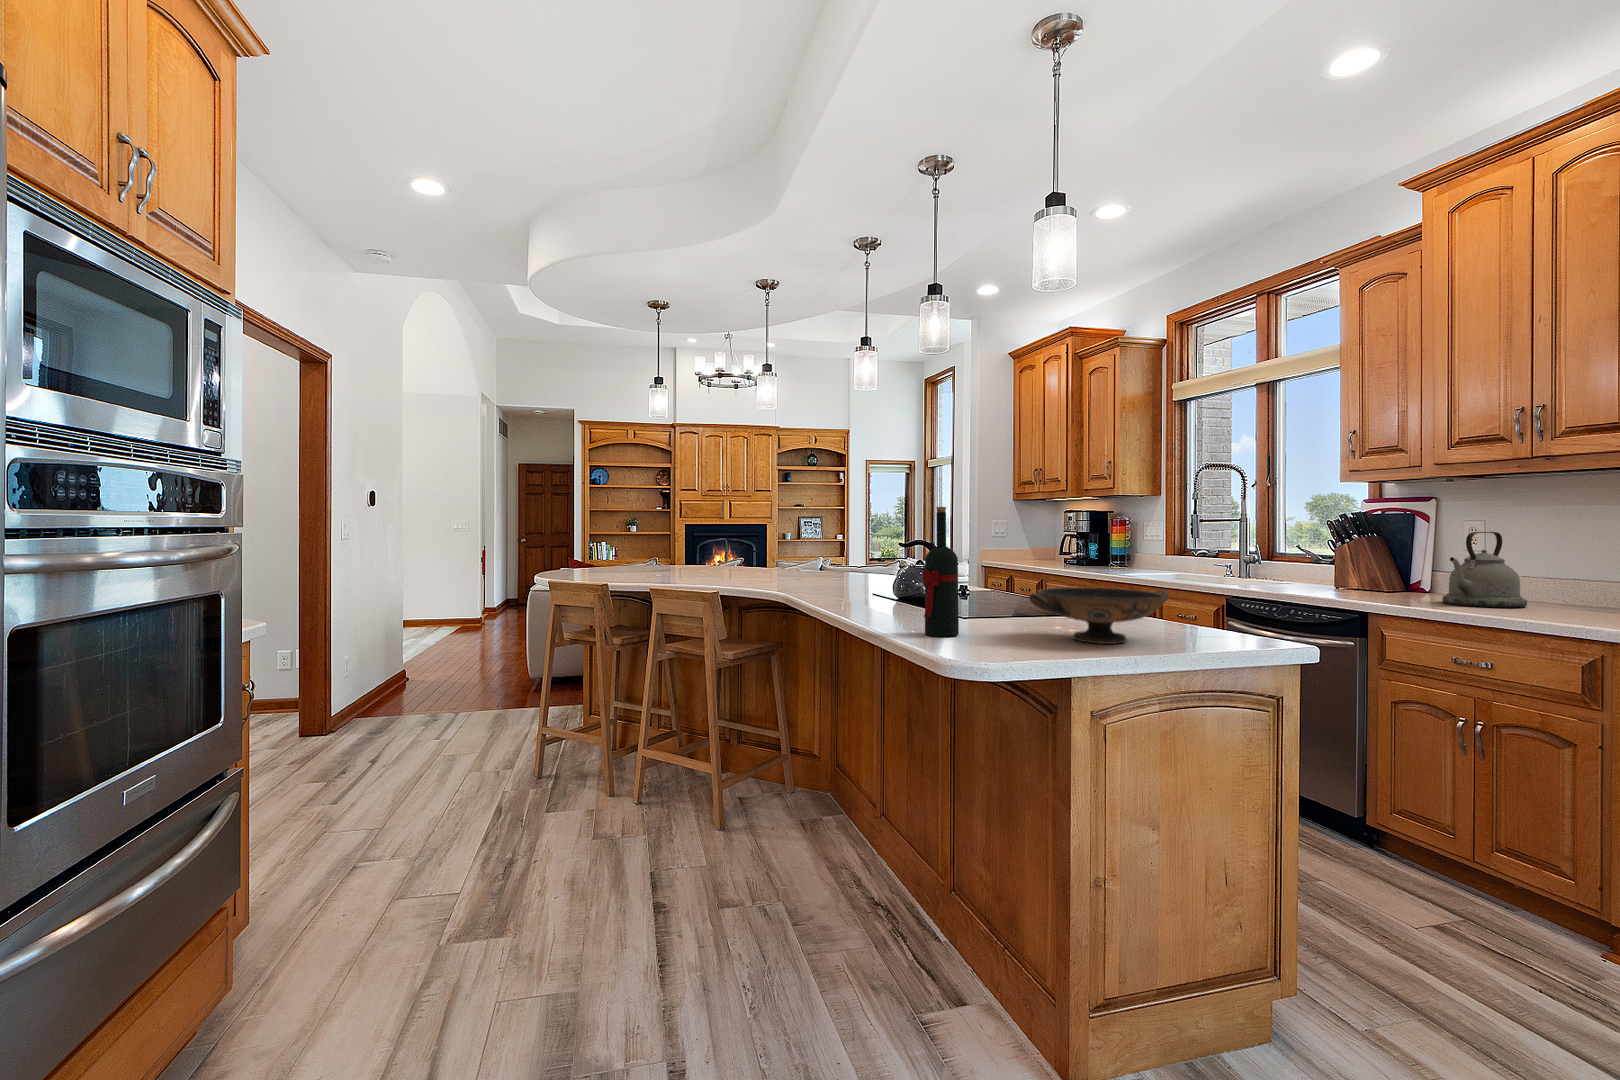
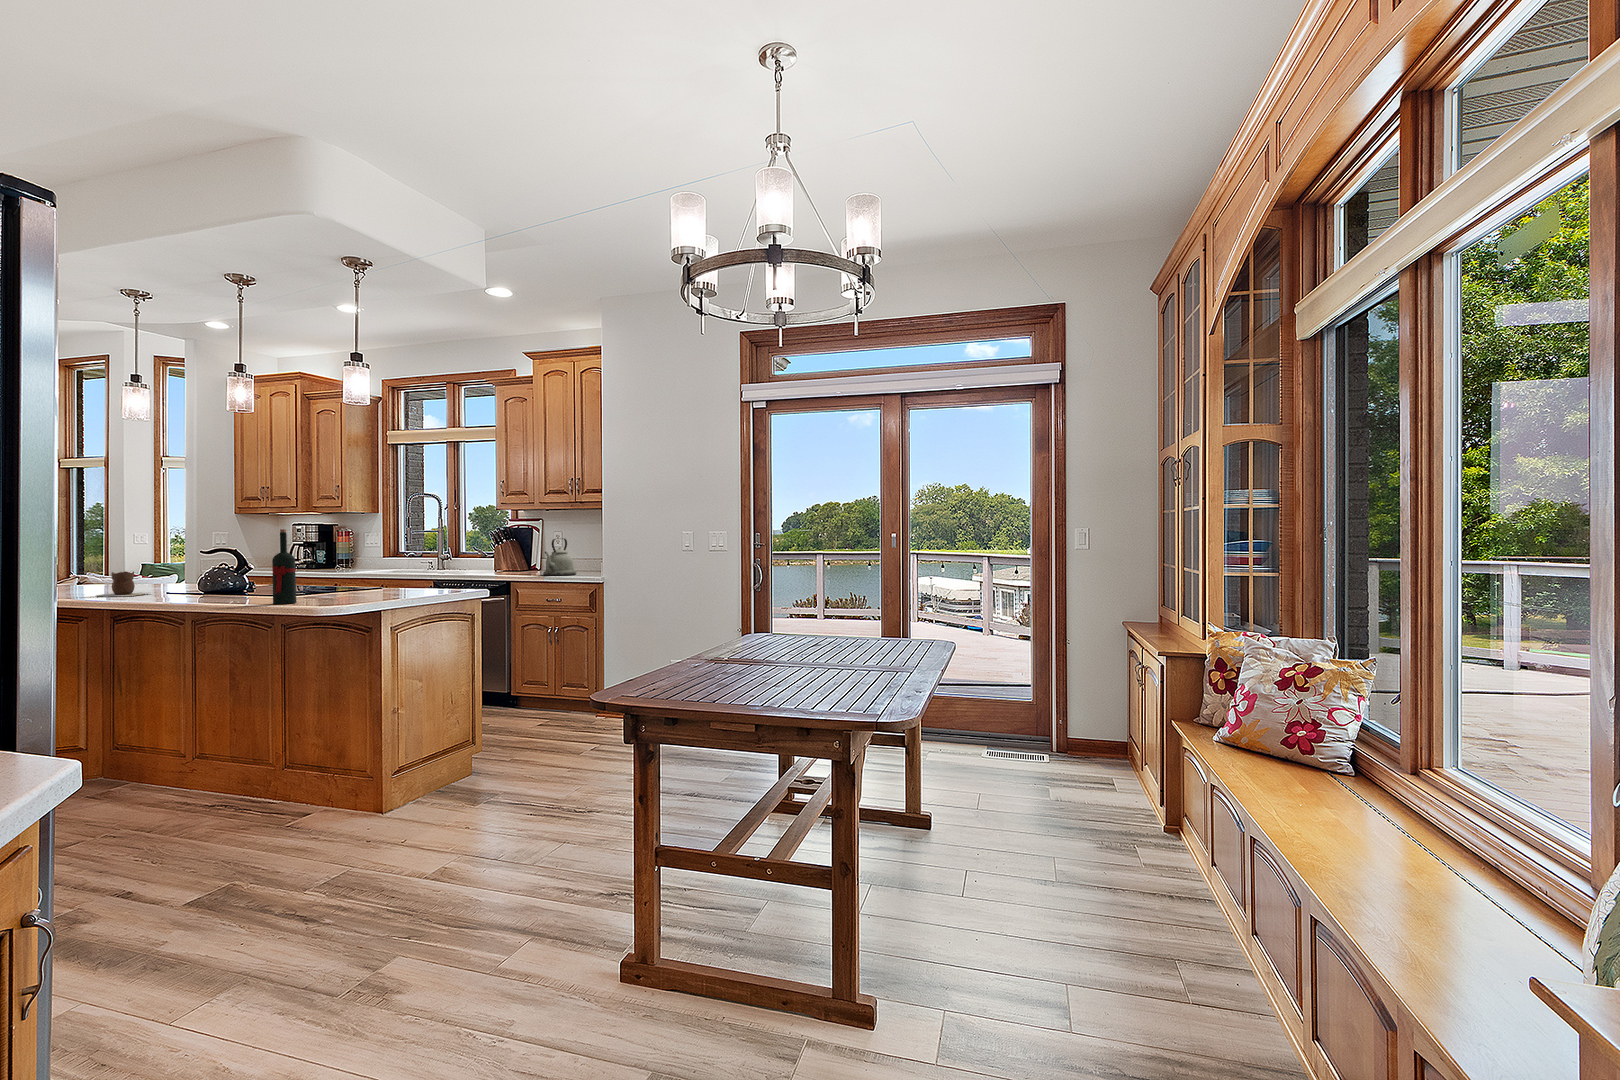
vase: none [814,563,867,594] -> present [96,571,149,597]
decorative bowl: present [1029,587,1169,644] -> none [343,571,416,599]

